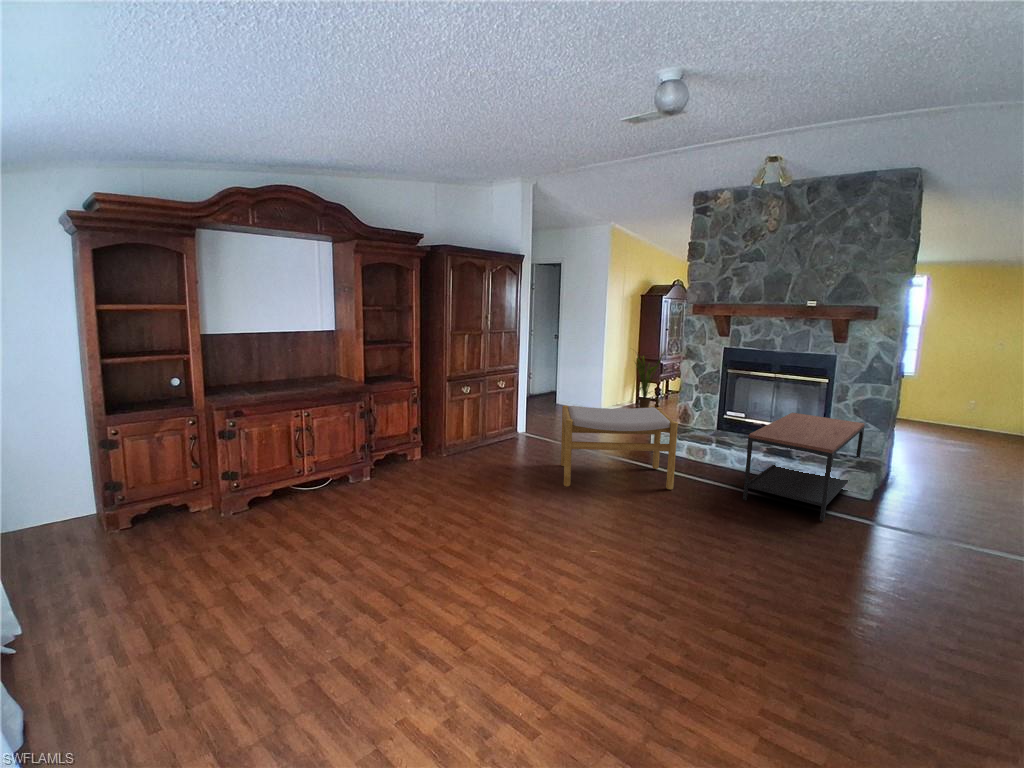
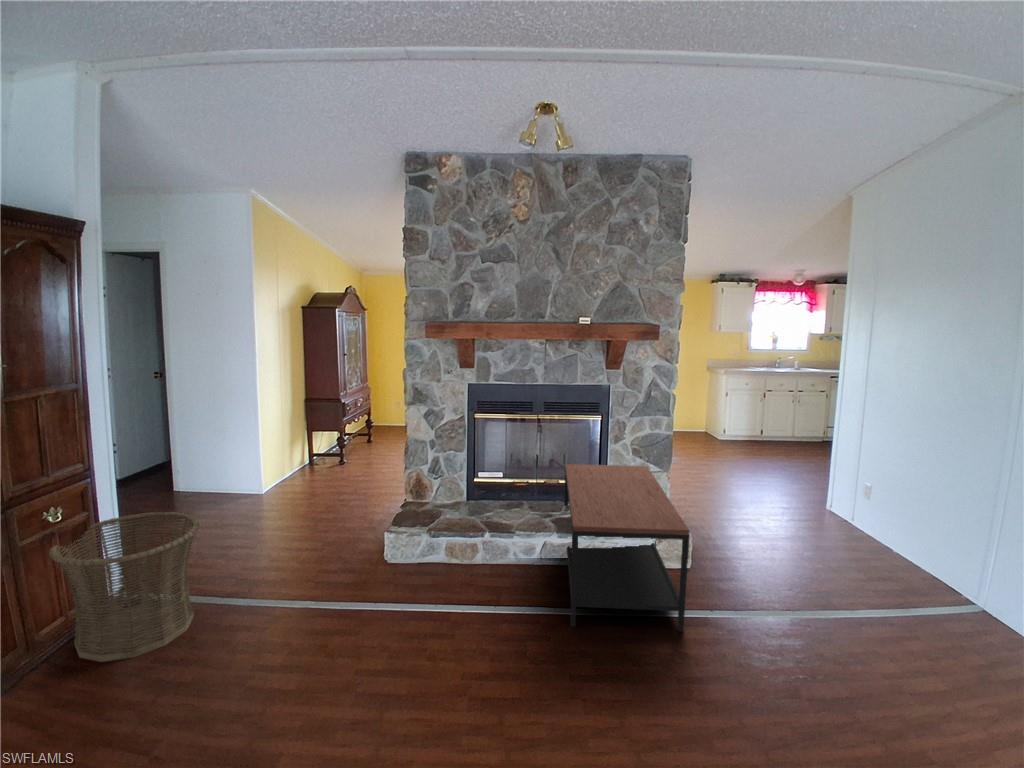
house plant: present [635,353,664,408] -> none [294,384,350,475]
basket: none [498,395,555,454] -> present [49,512,199,662]
footstool: present [561,405,678,490] -> none [230,499,471,736]

